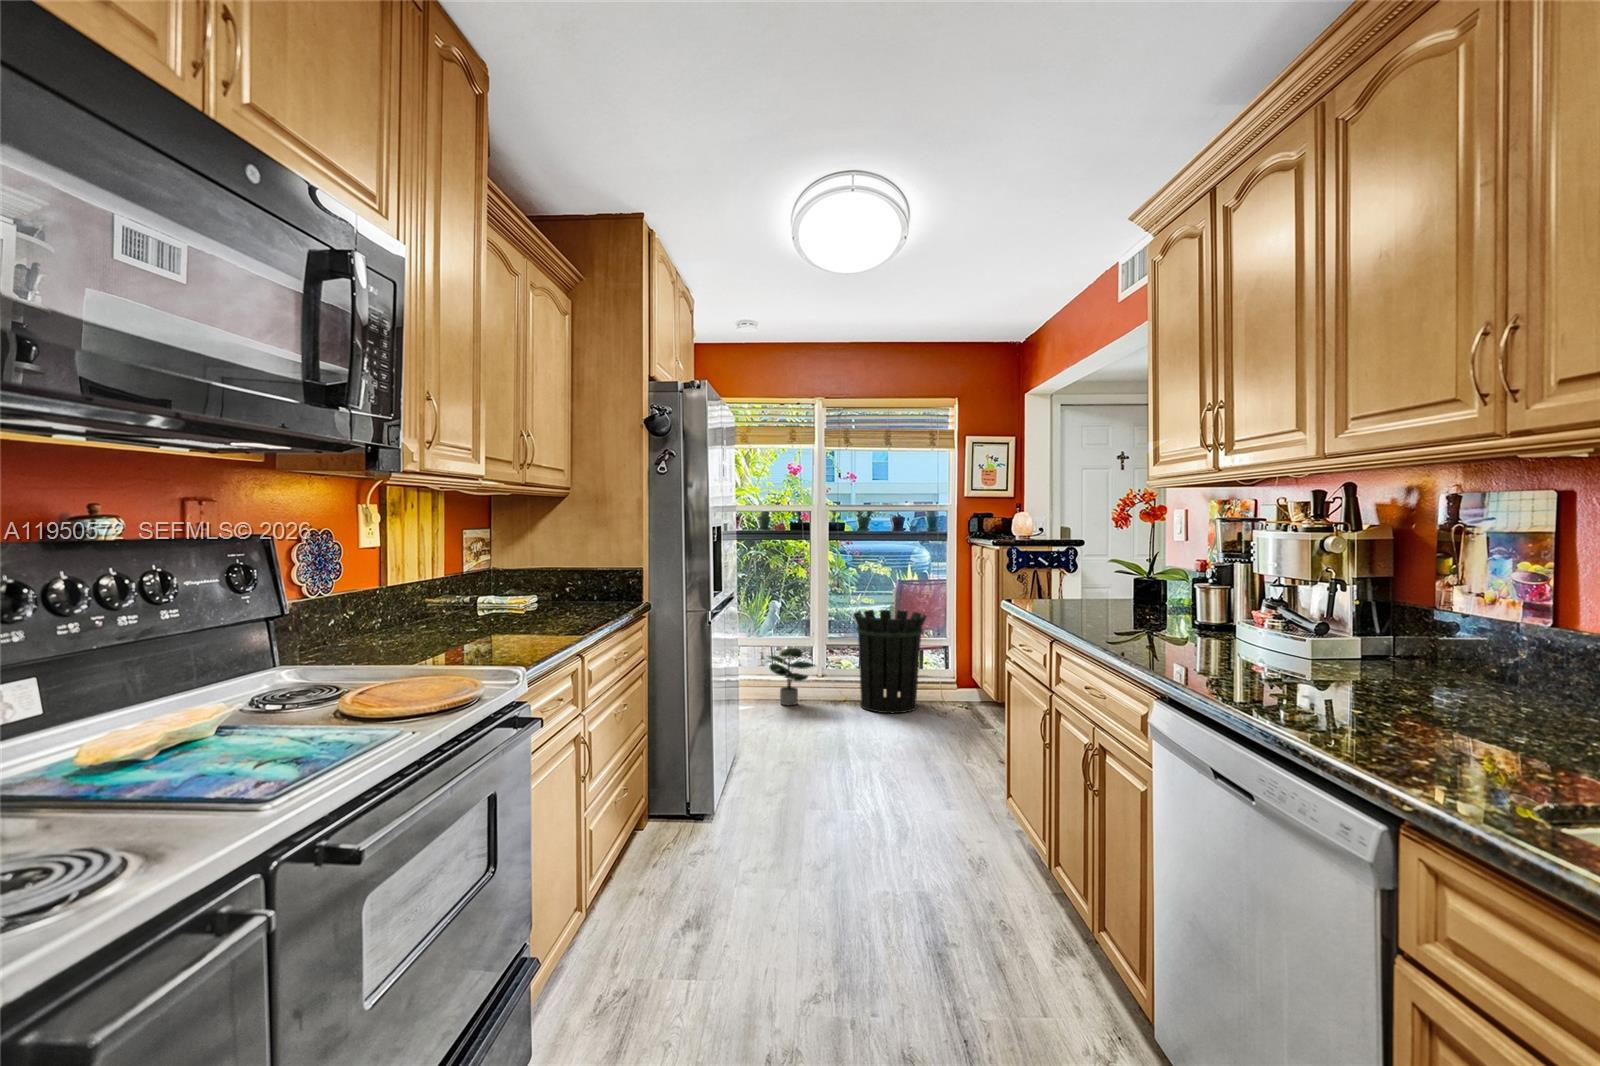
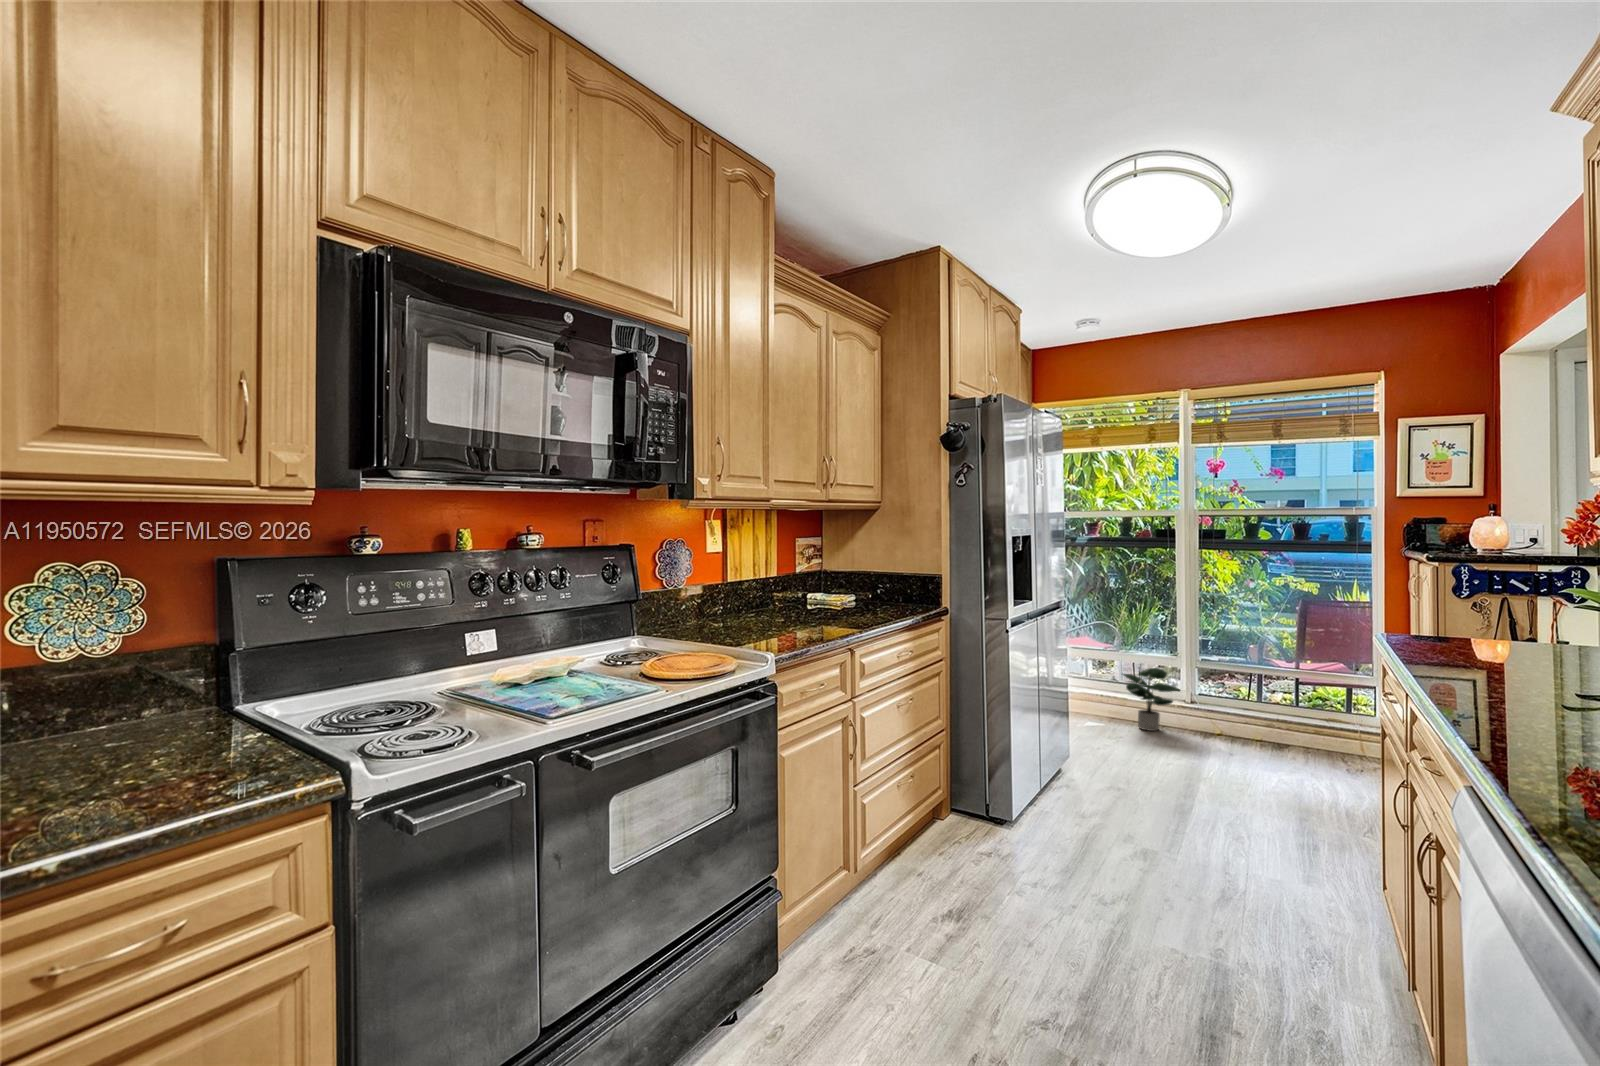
waste bin: present [853,610,927,713] -> none [1229,633,1336,760]

